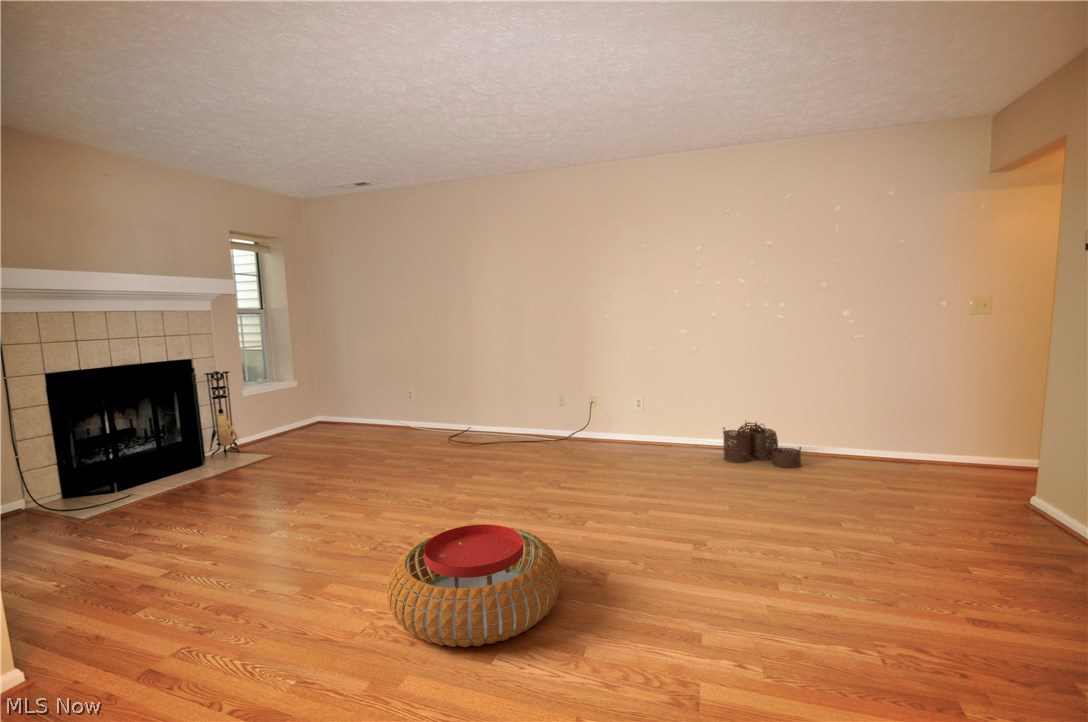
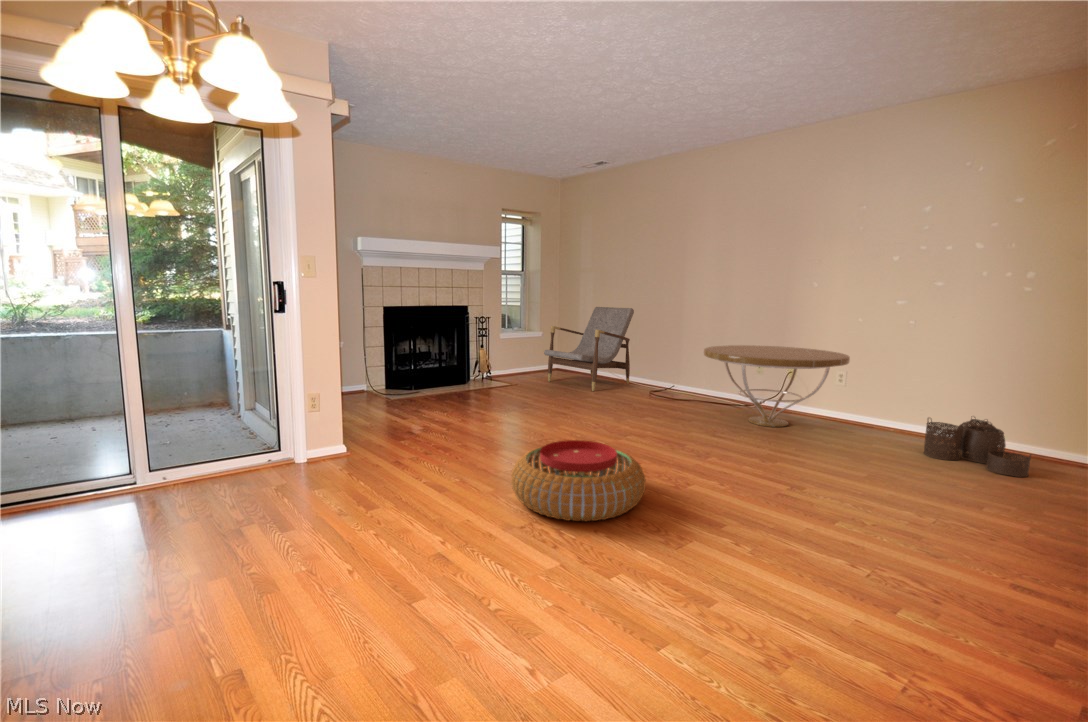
armchair: none [313,346,420,448] -> present [544,307,634,391]
coffee table: none [520,375,653,458] -> present [704,345,850,427]

